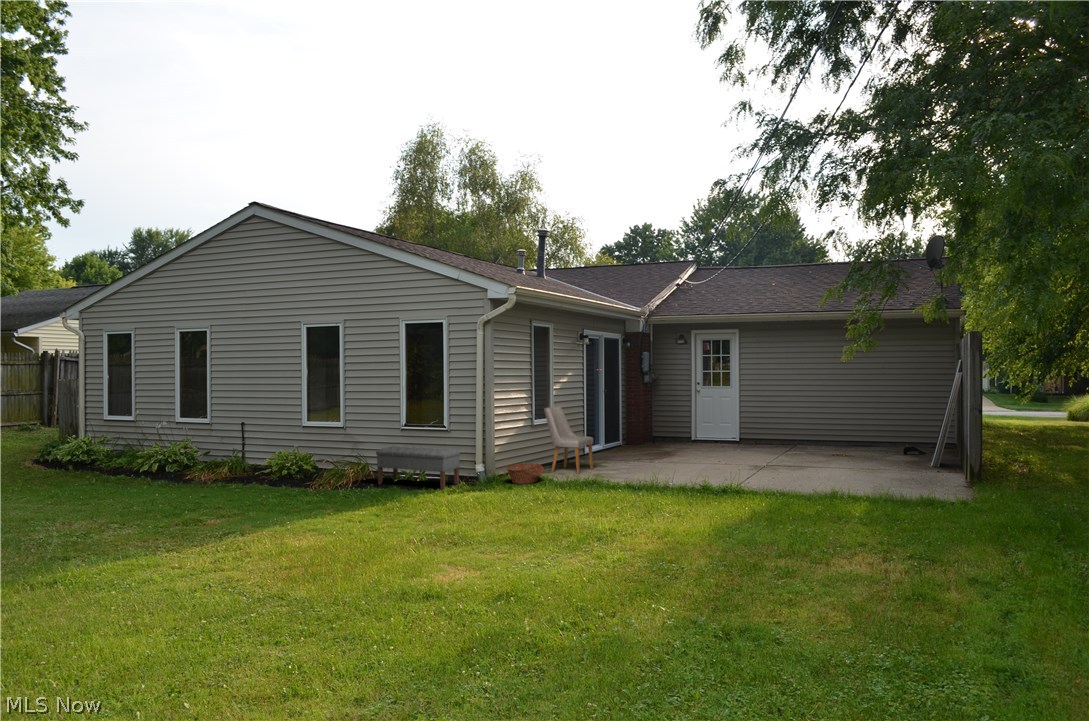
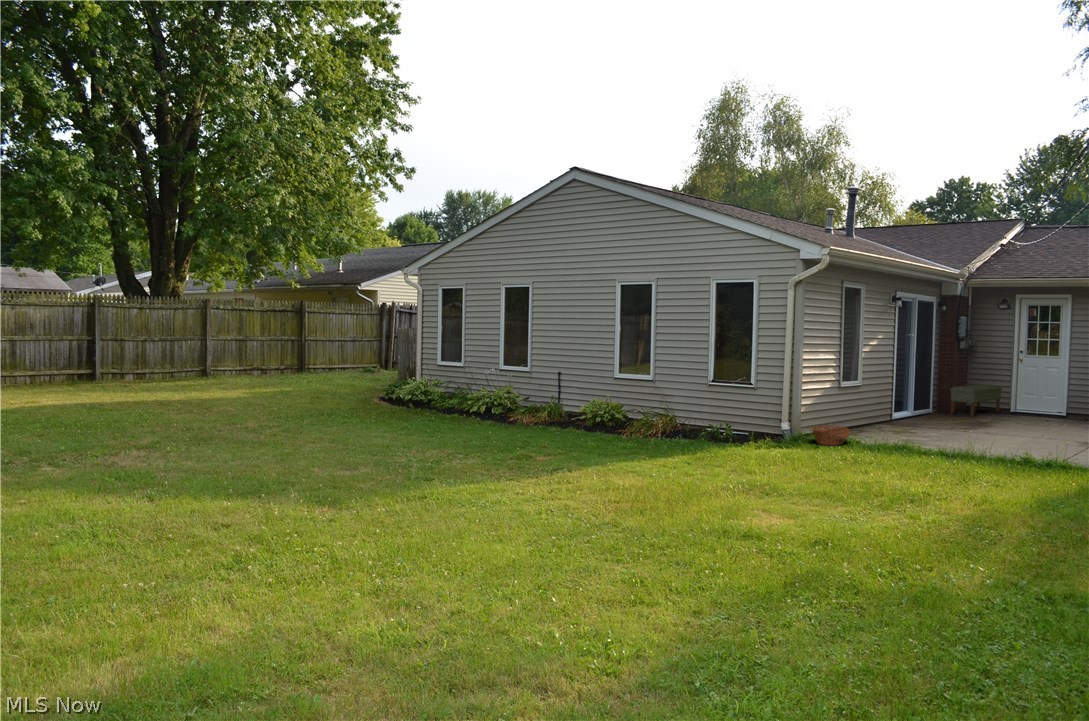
chair: present [544,406,594,474] -> none [852,369,905,440]
bench: present [376,446,460,490] -> present [950,384,1002,416]

